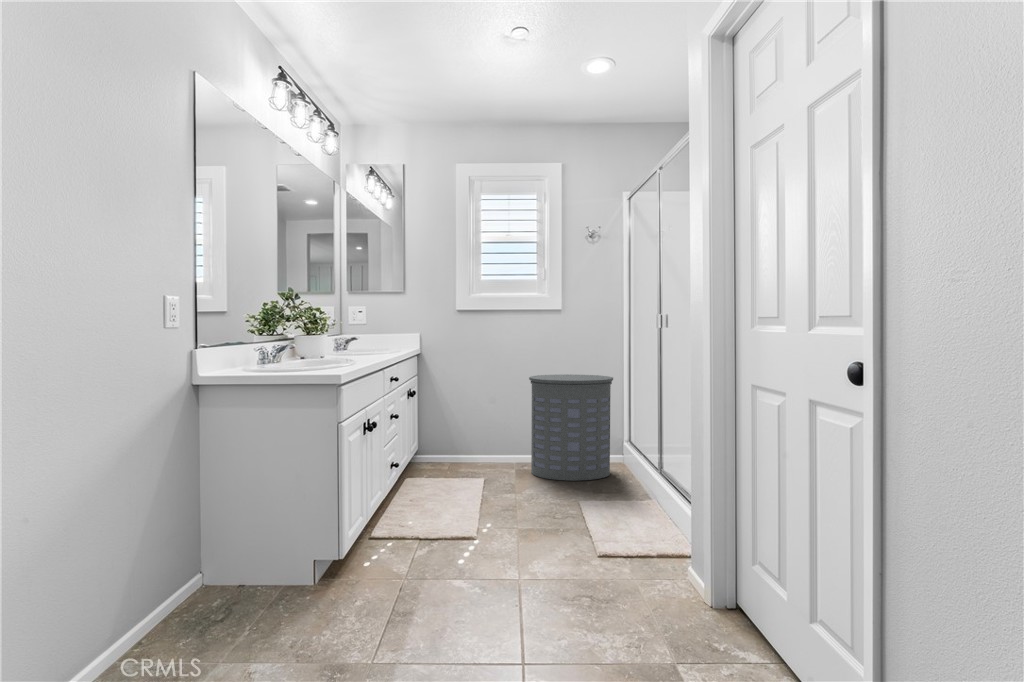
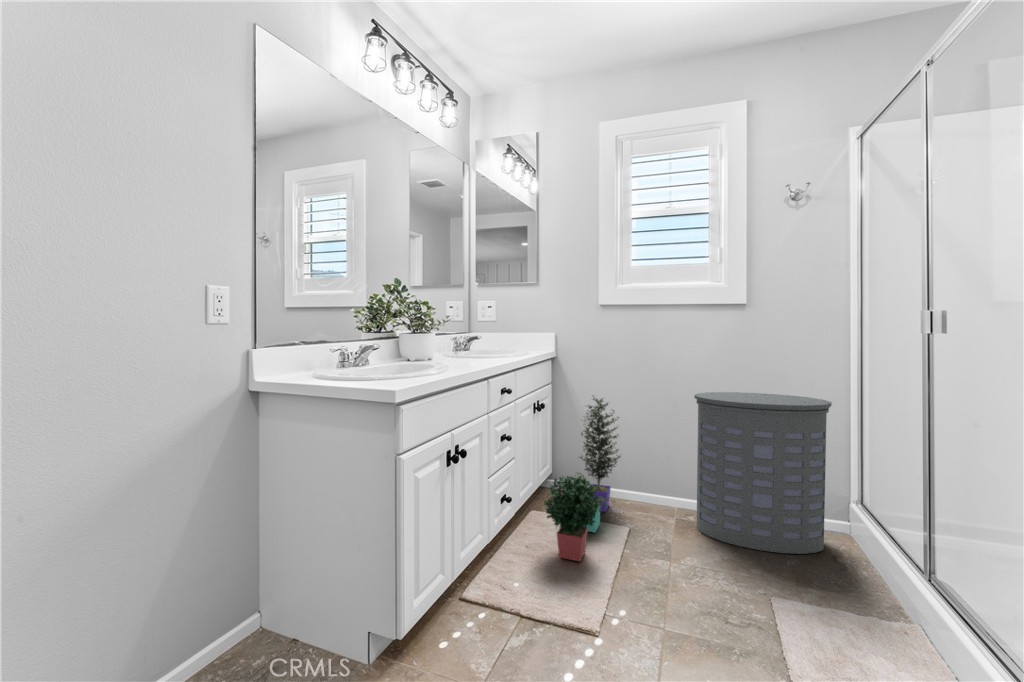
potted plant: none [427,381,478,503] -> present [544,396,620,561]

